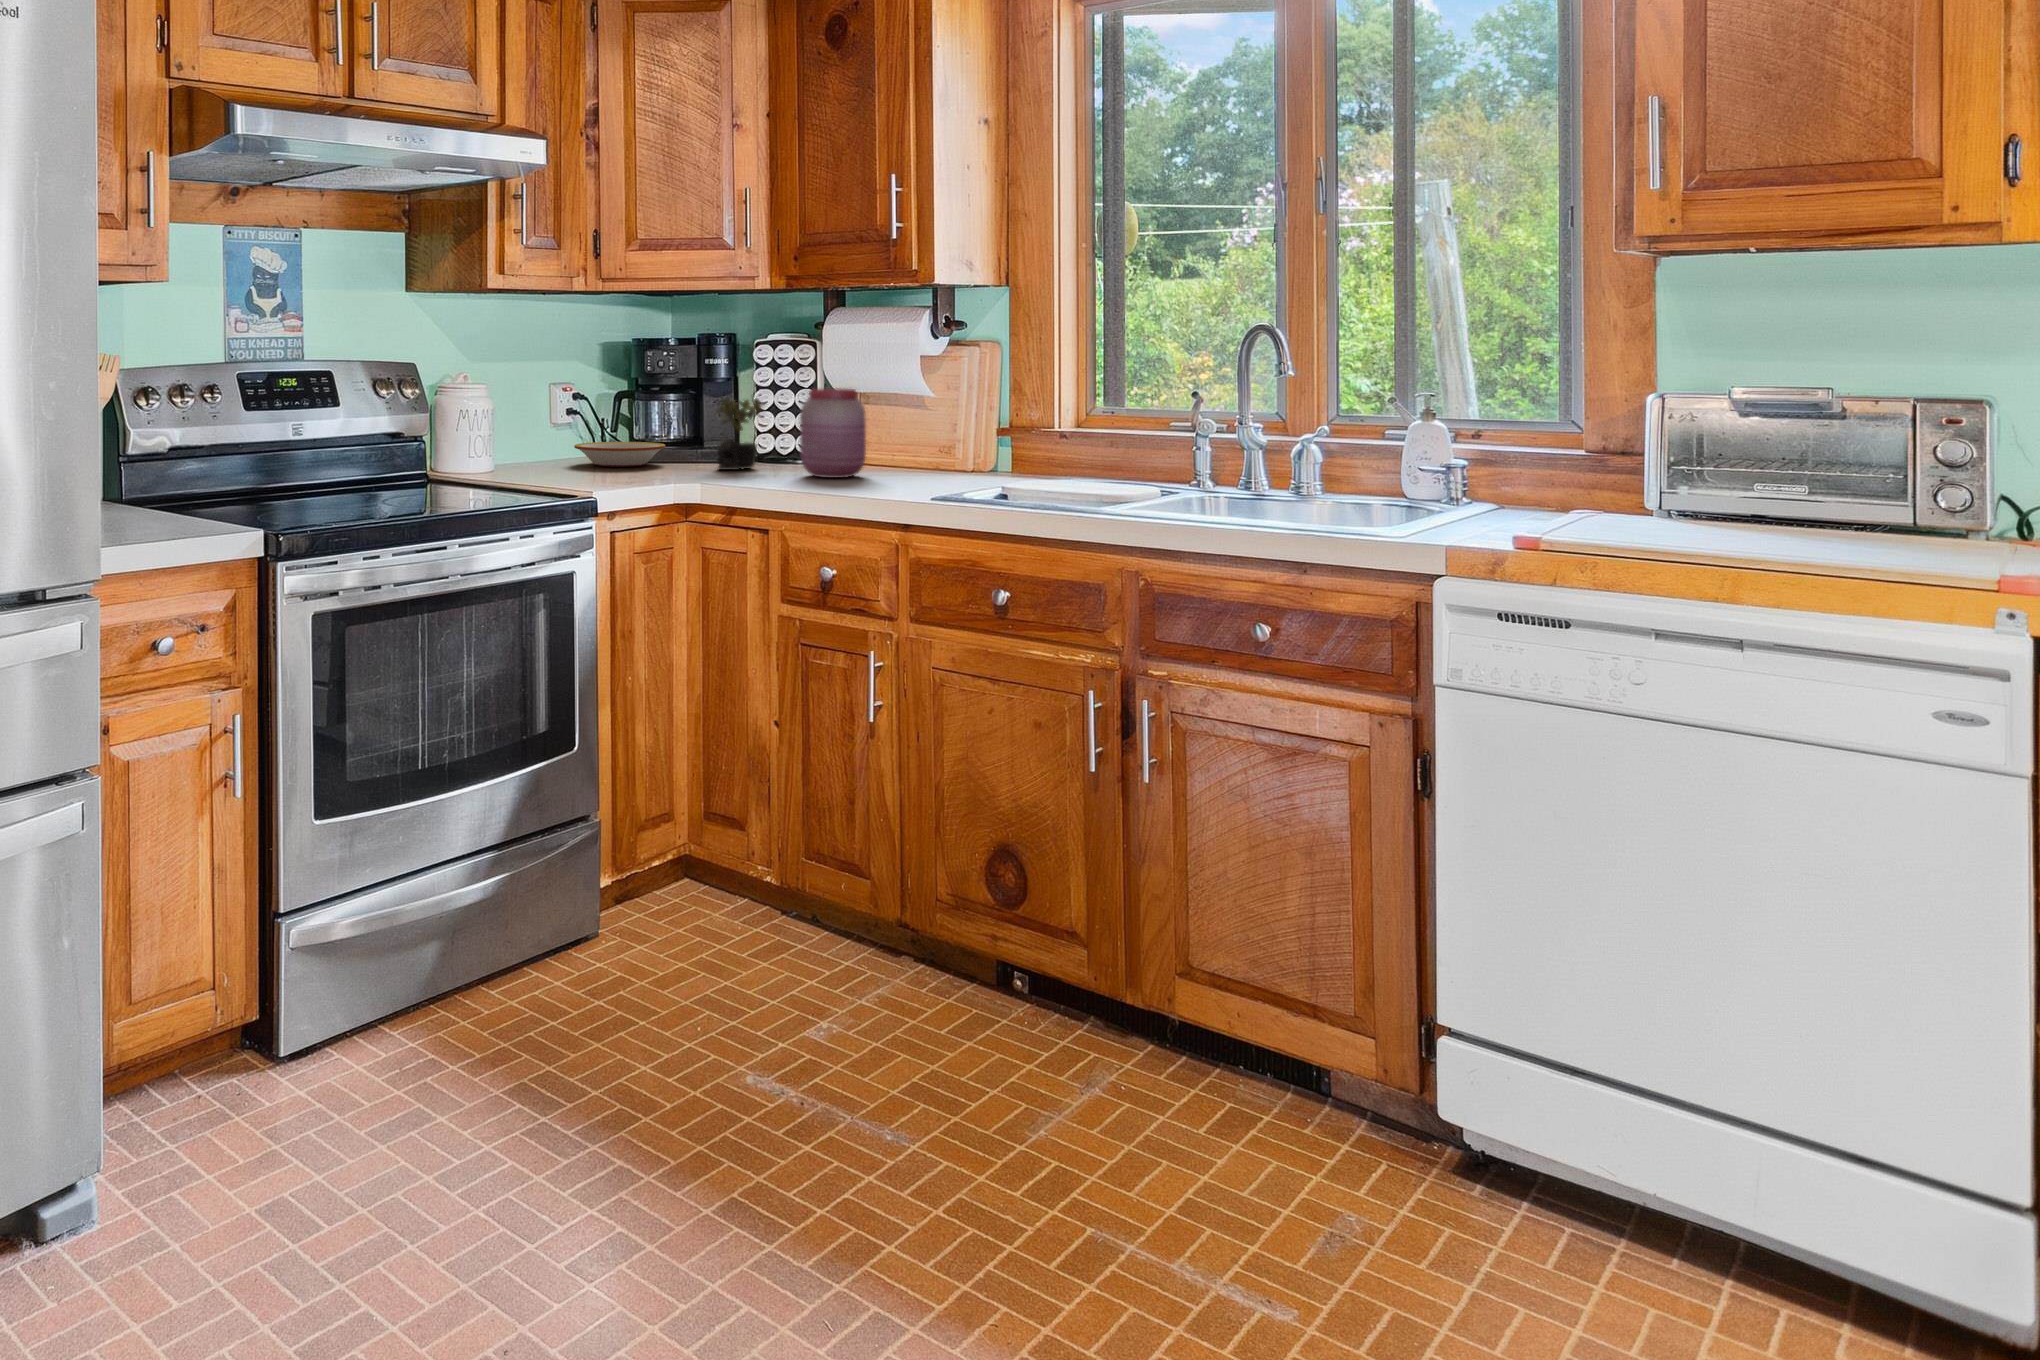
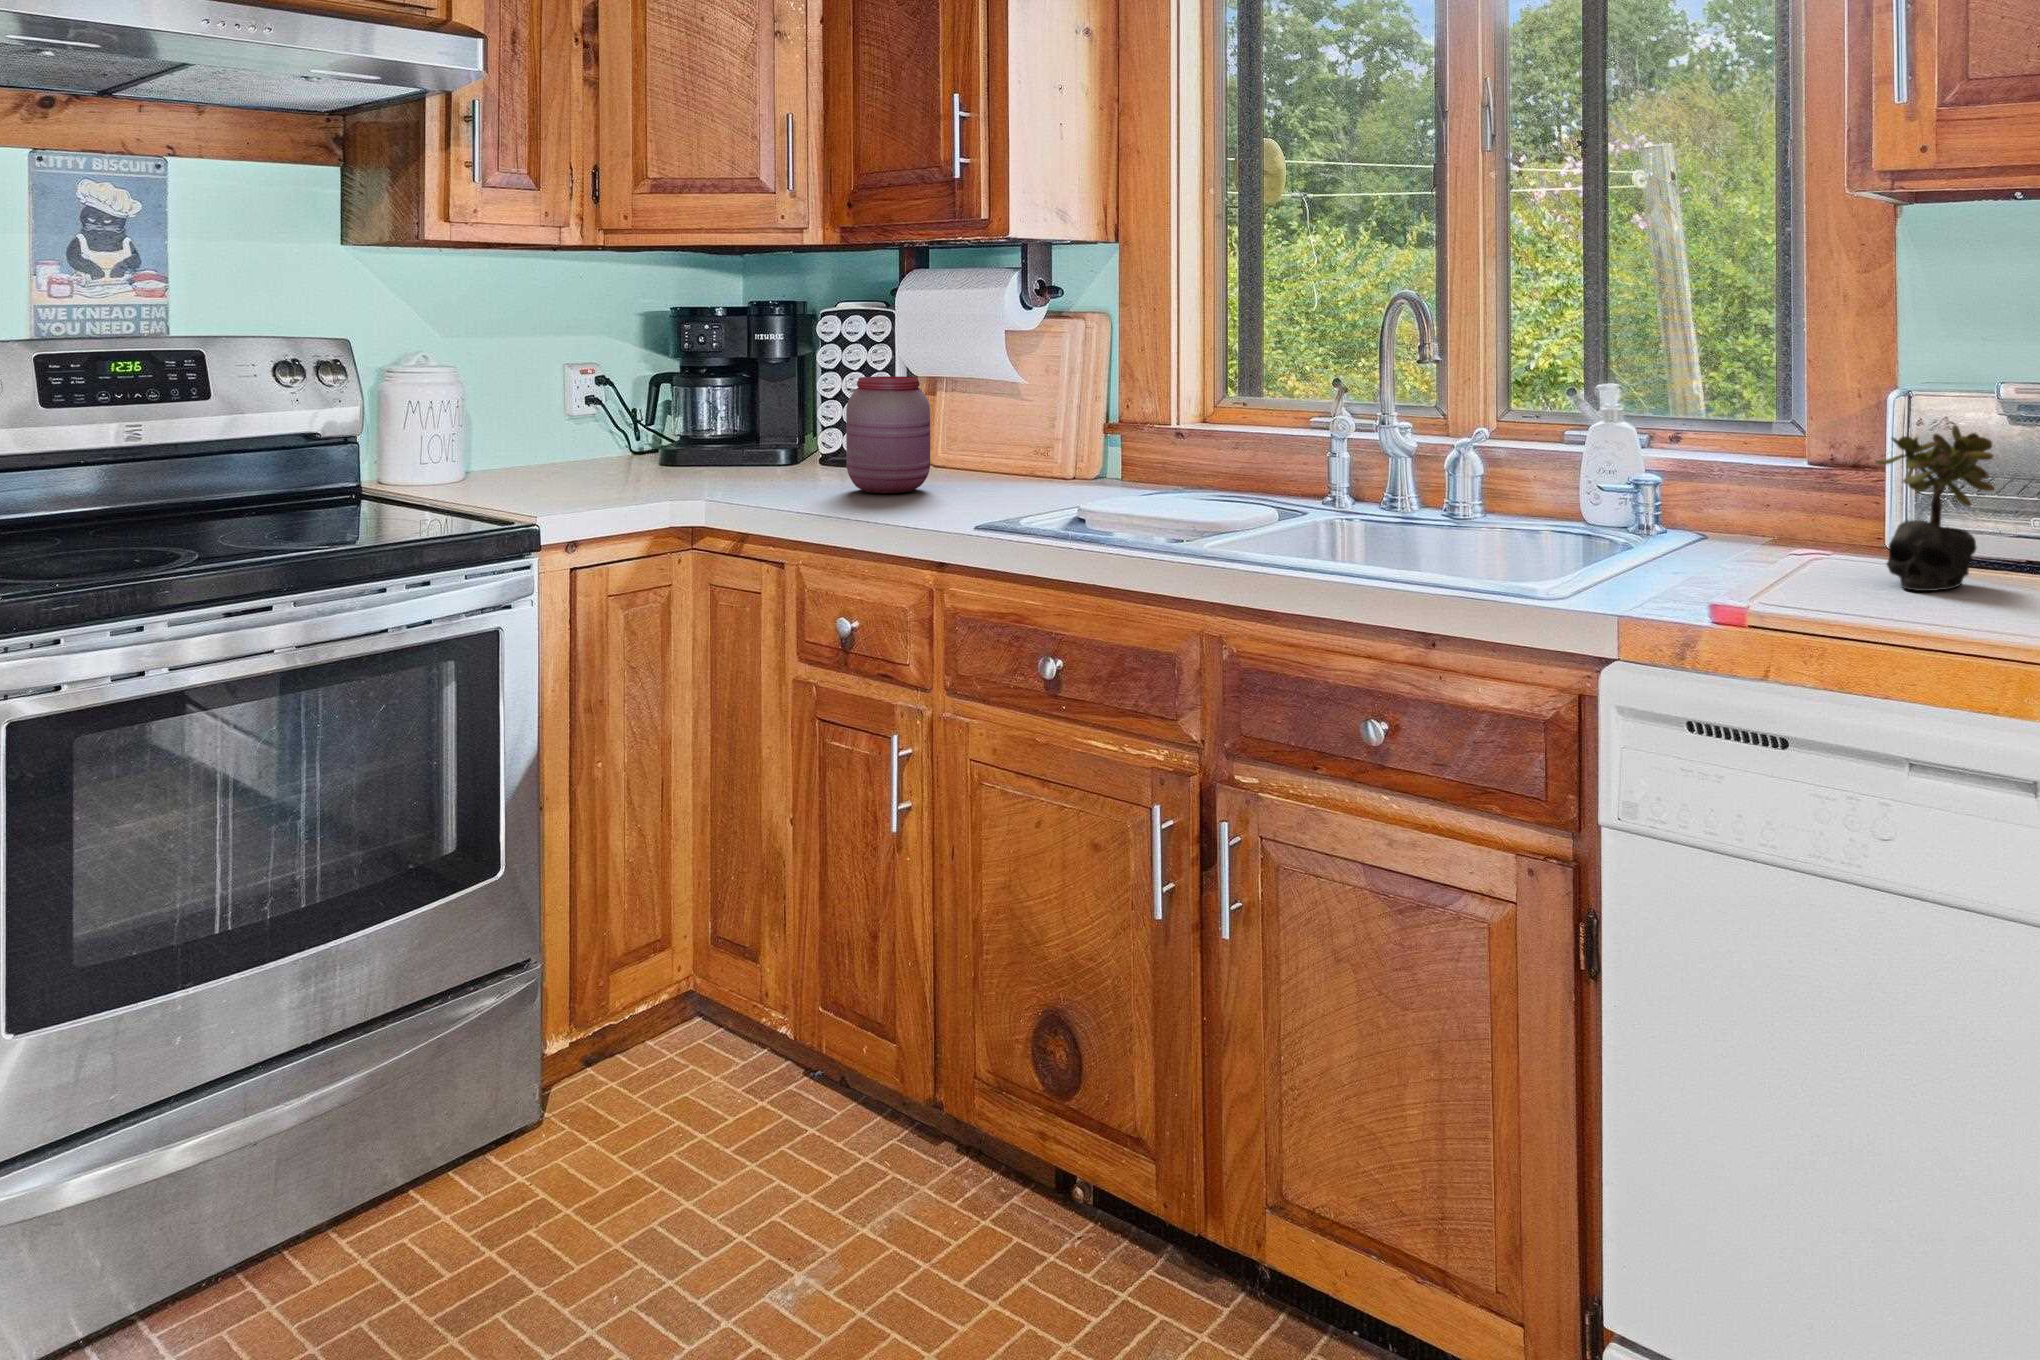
succulent plant: present [717,399,763,470] -> present [1875,425,1995,591]
bowl: present [574,442,666,467] -> none [575,443,697,477]

